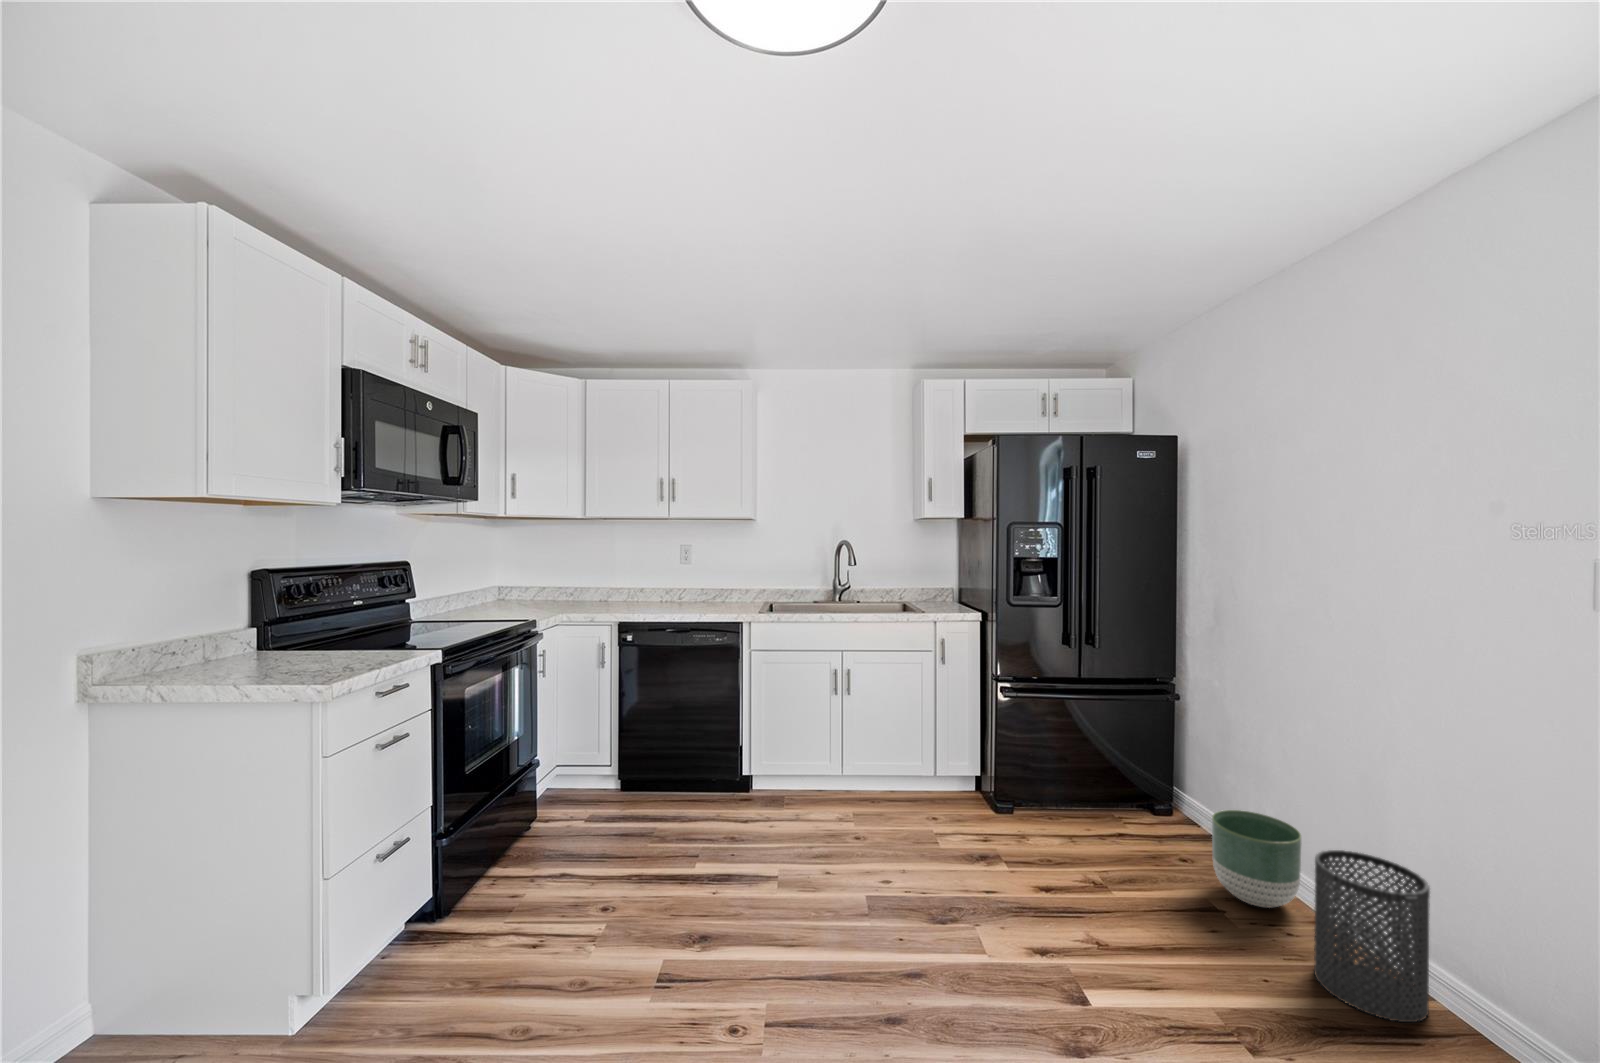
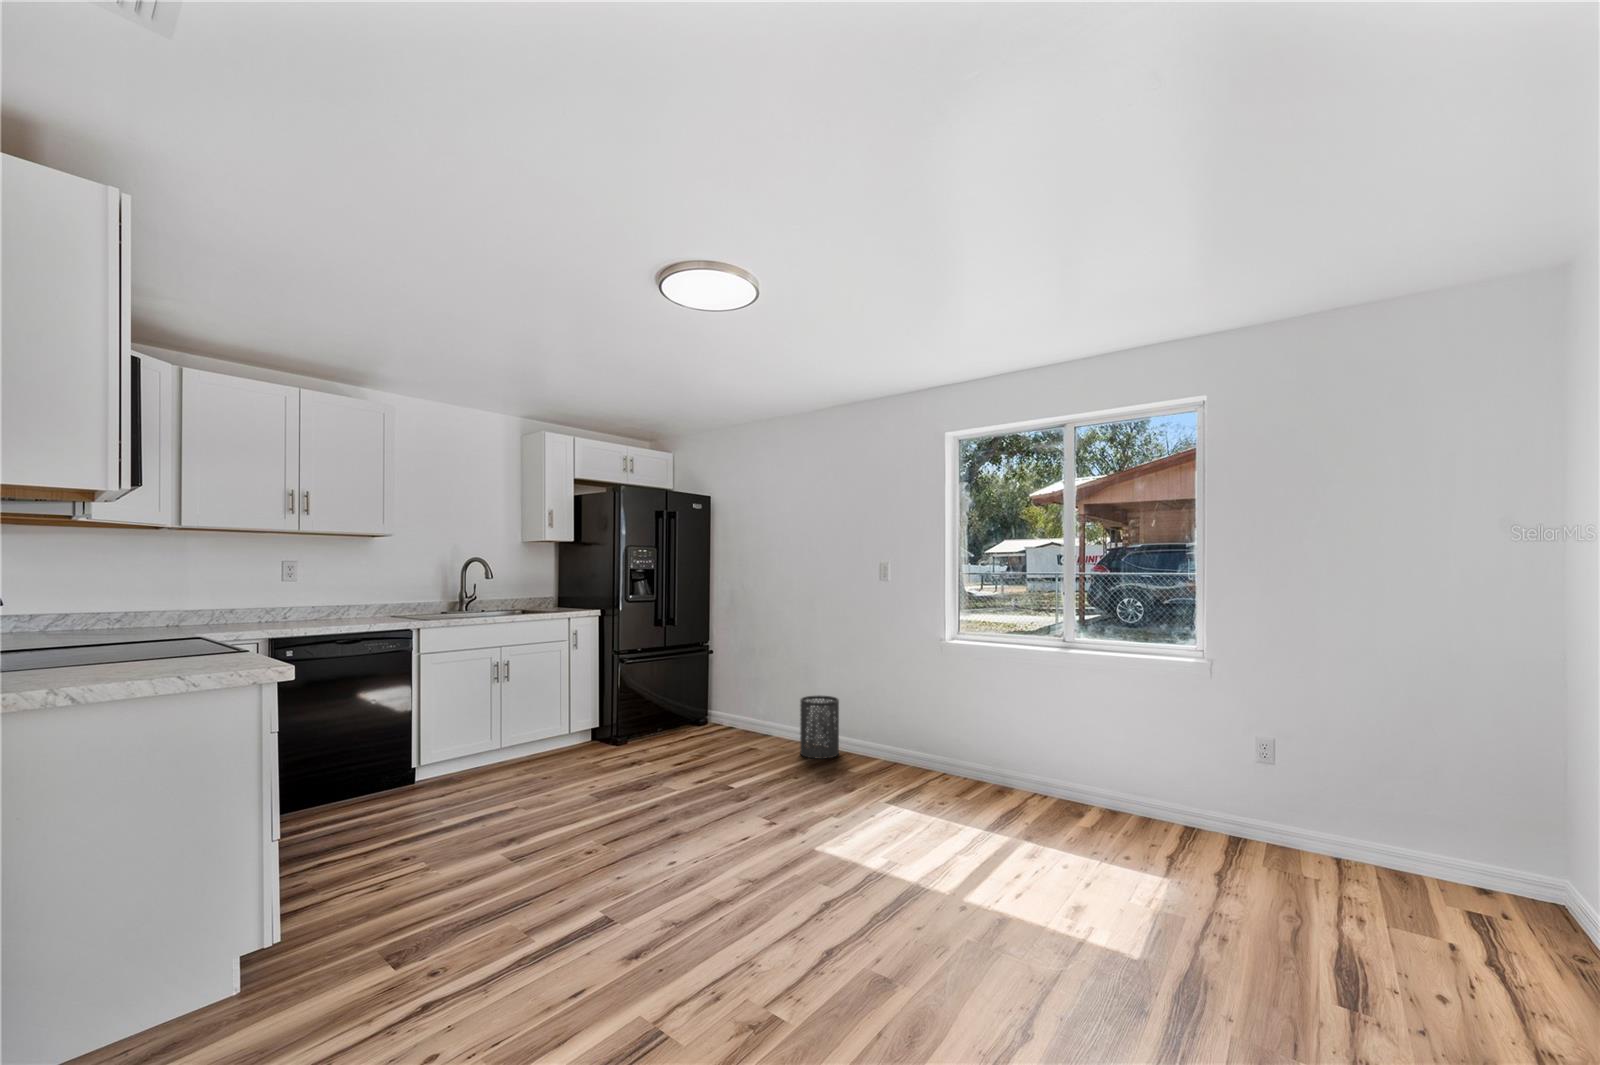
planter: present [1212,810,1301,908] -> none [746,699,784,743]

